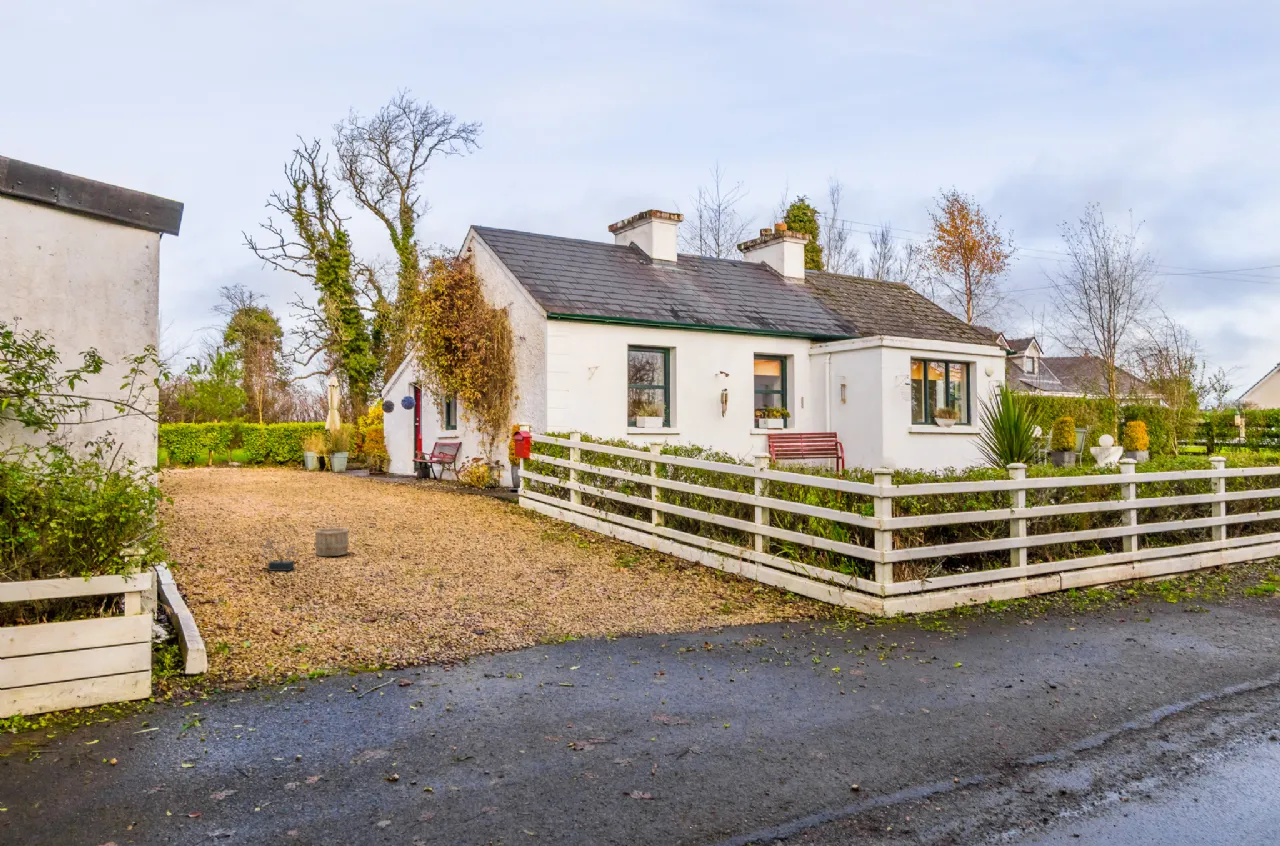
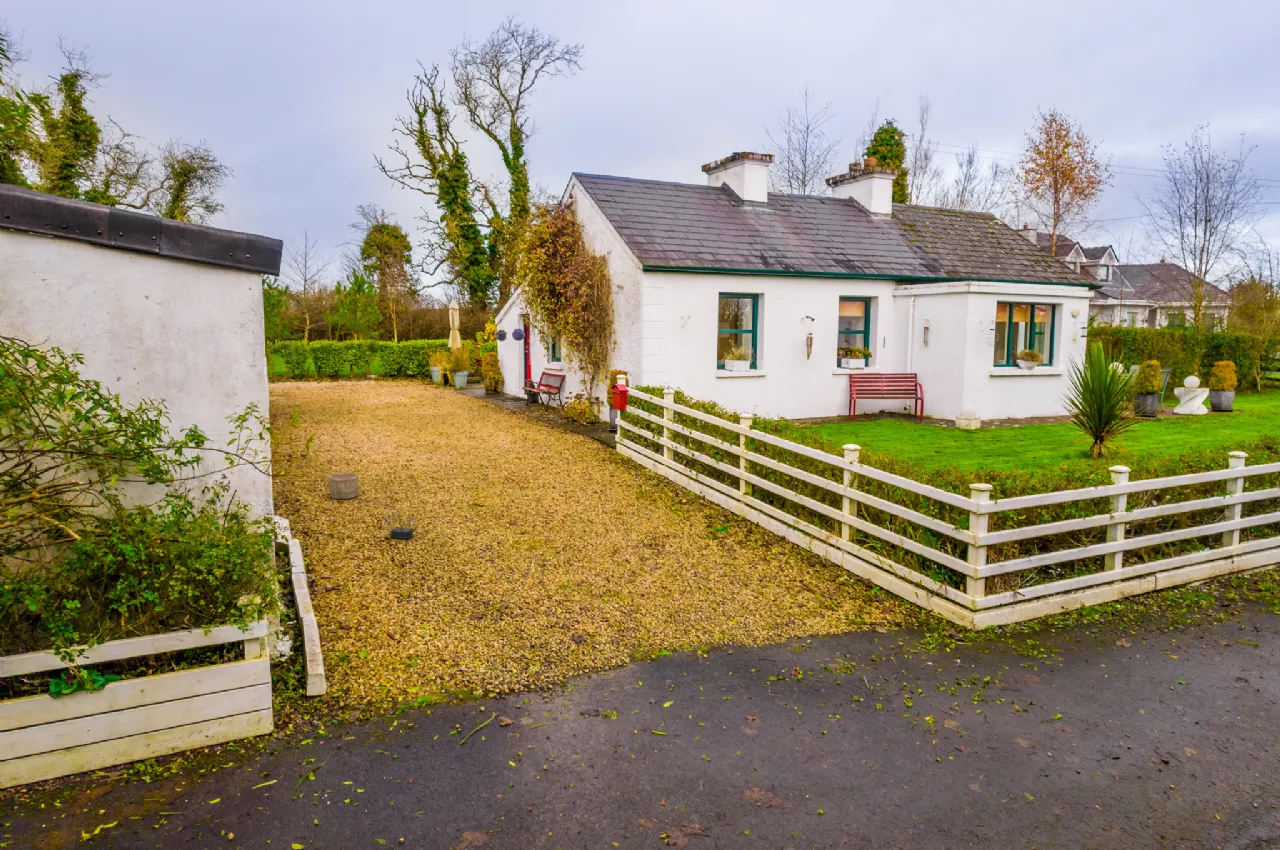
wooden bucket: present [315,527,349,556] -> present [329,473,358,499]

